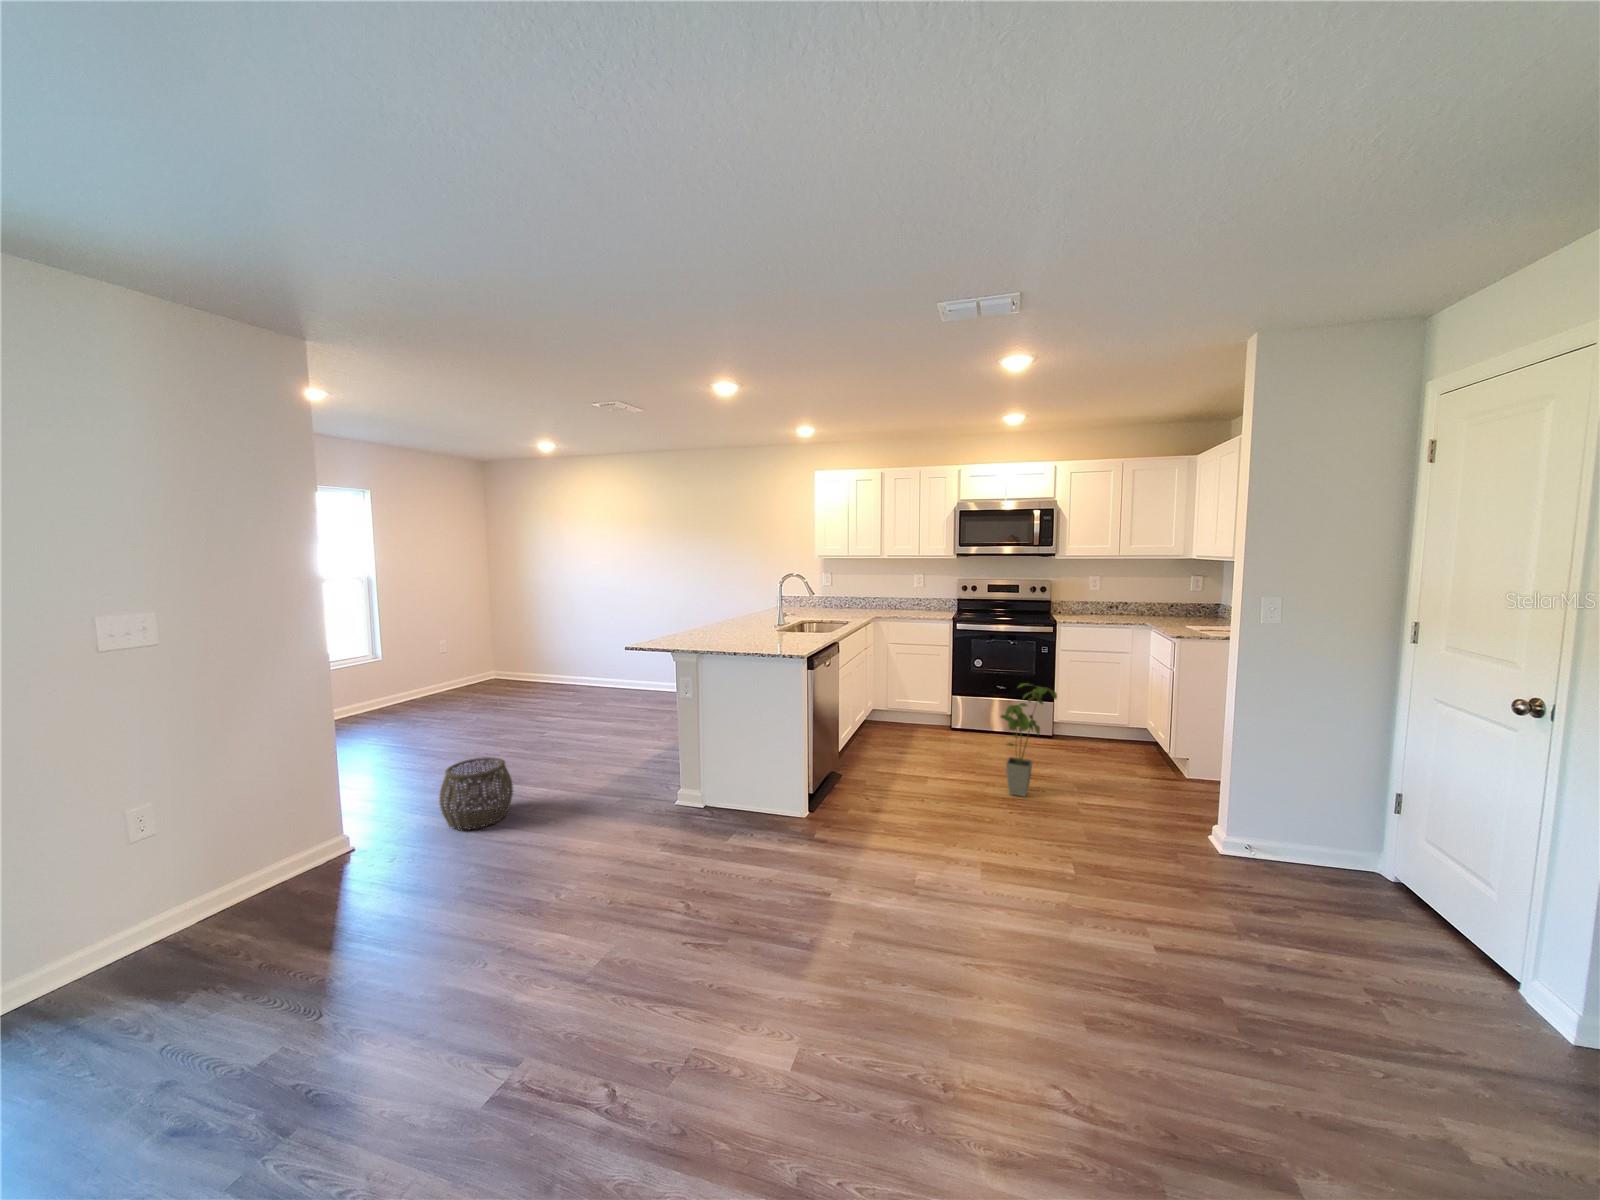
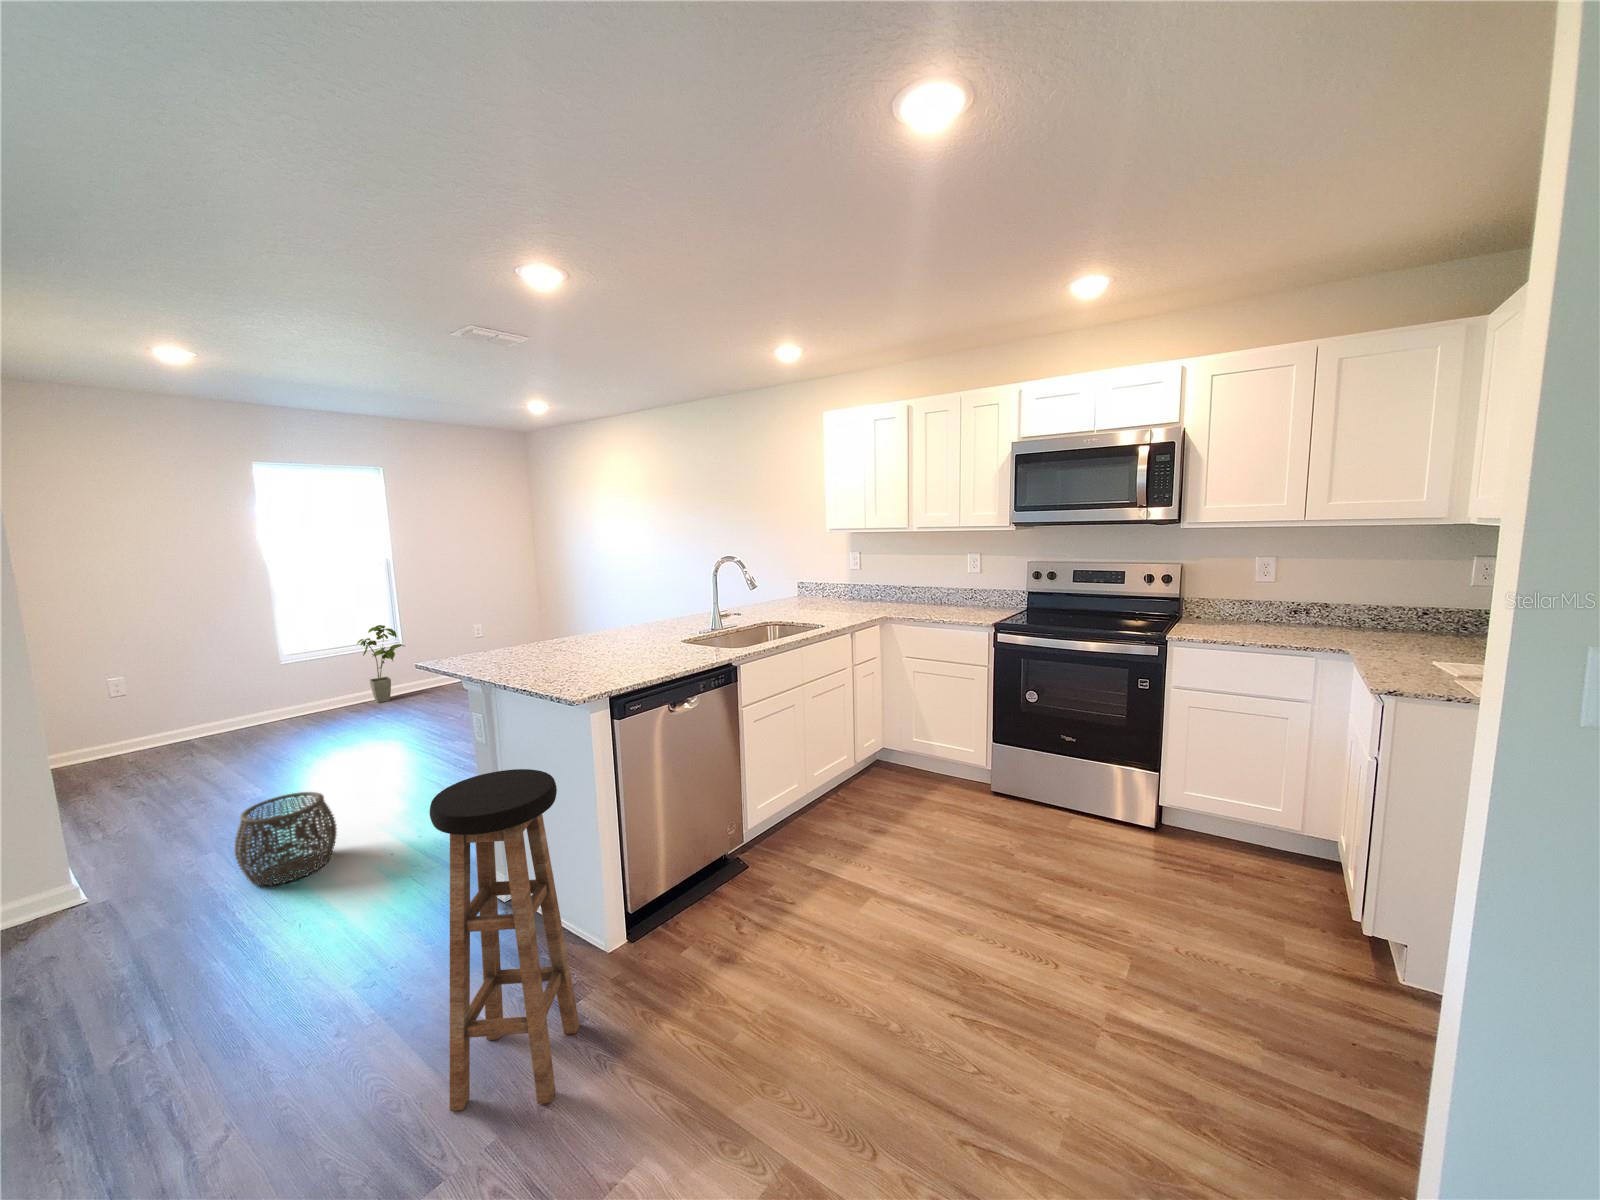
house plant: present [1001,683,1057,797] -> present [357,625,405,703]
bar stool: none [756,692,829,894] -> present [430,769,579,1111]

